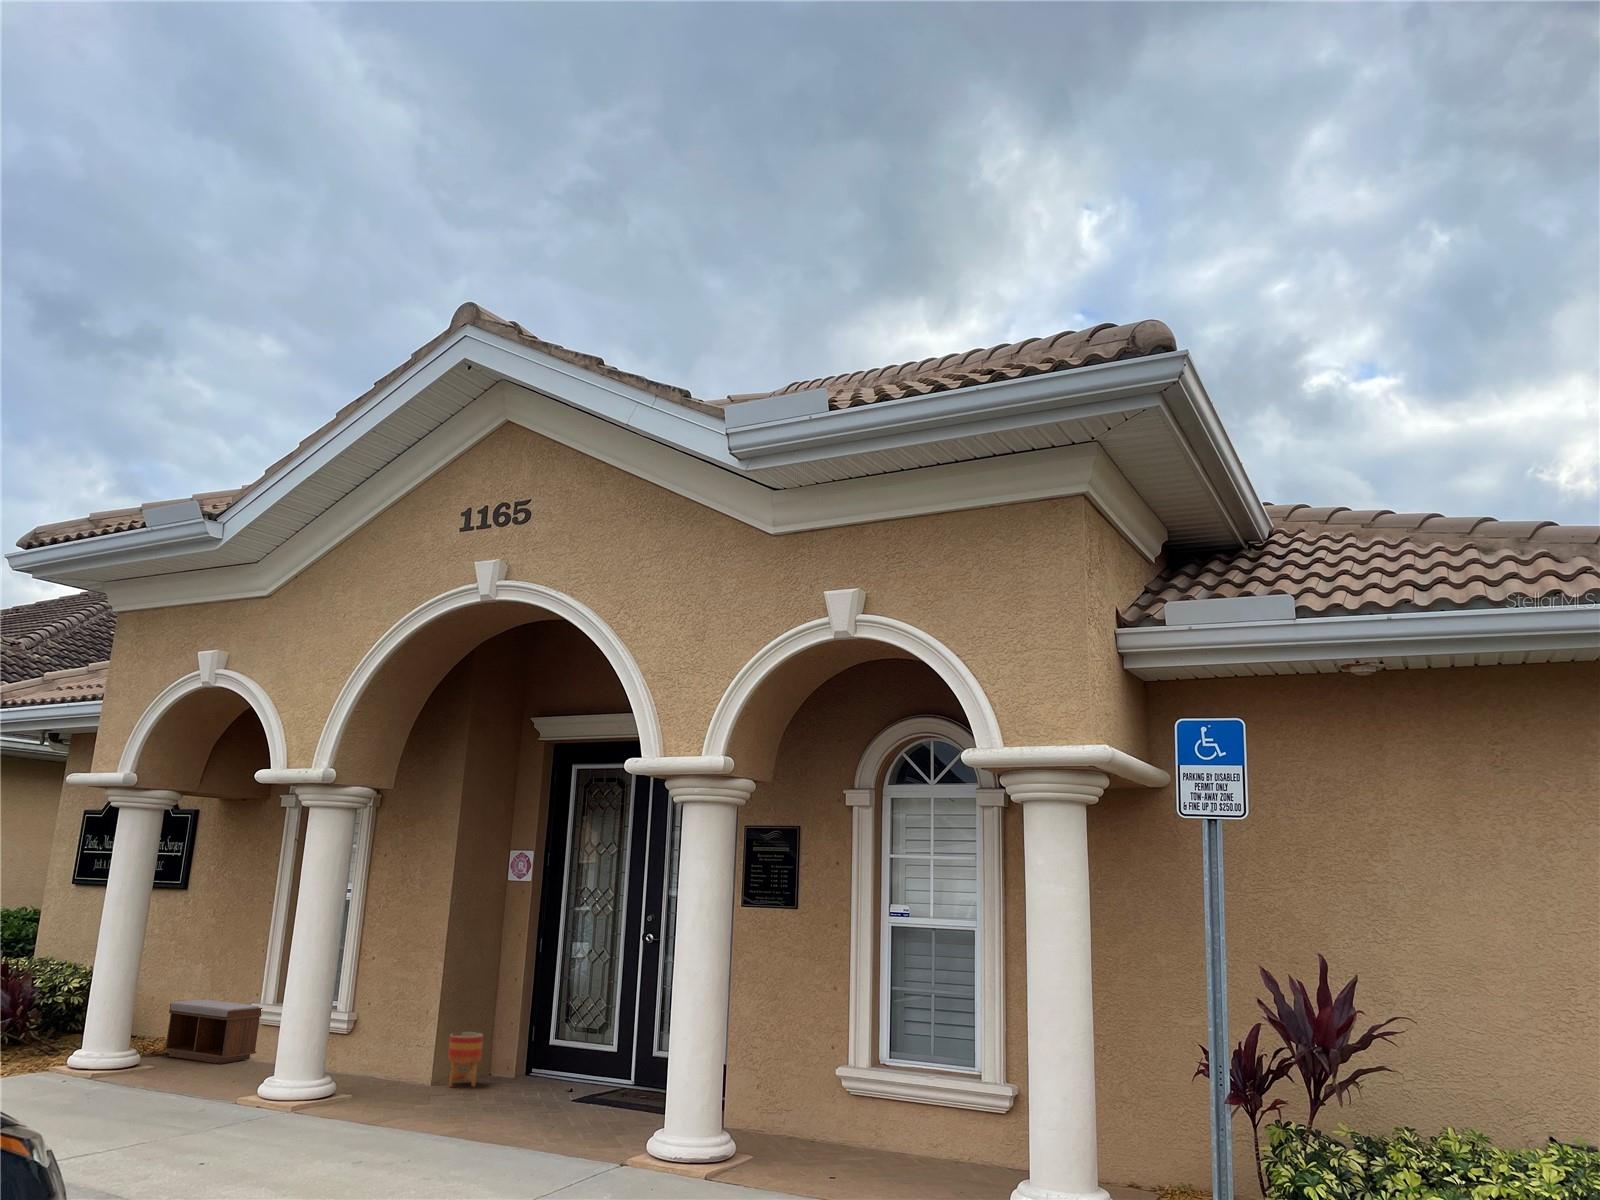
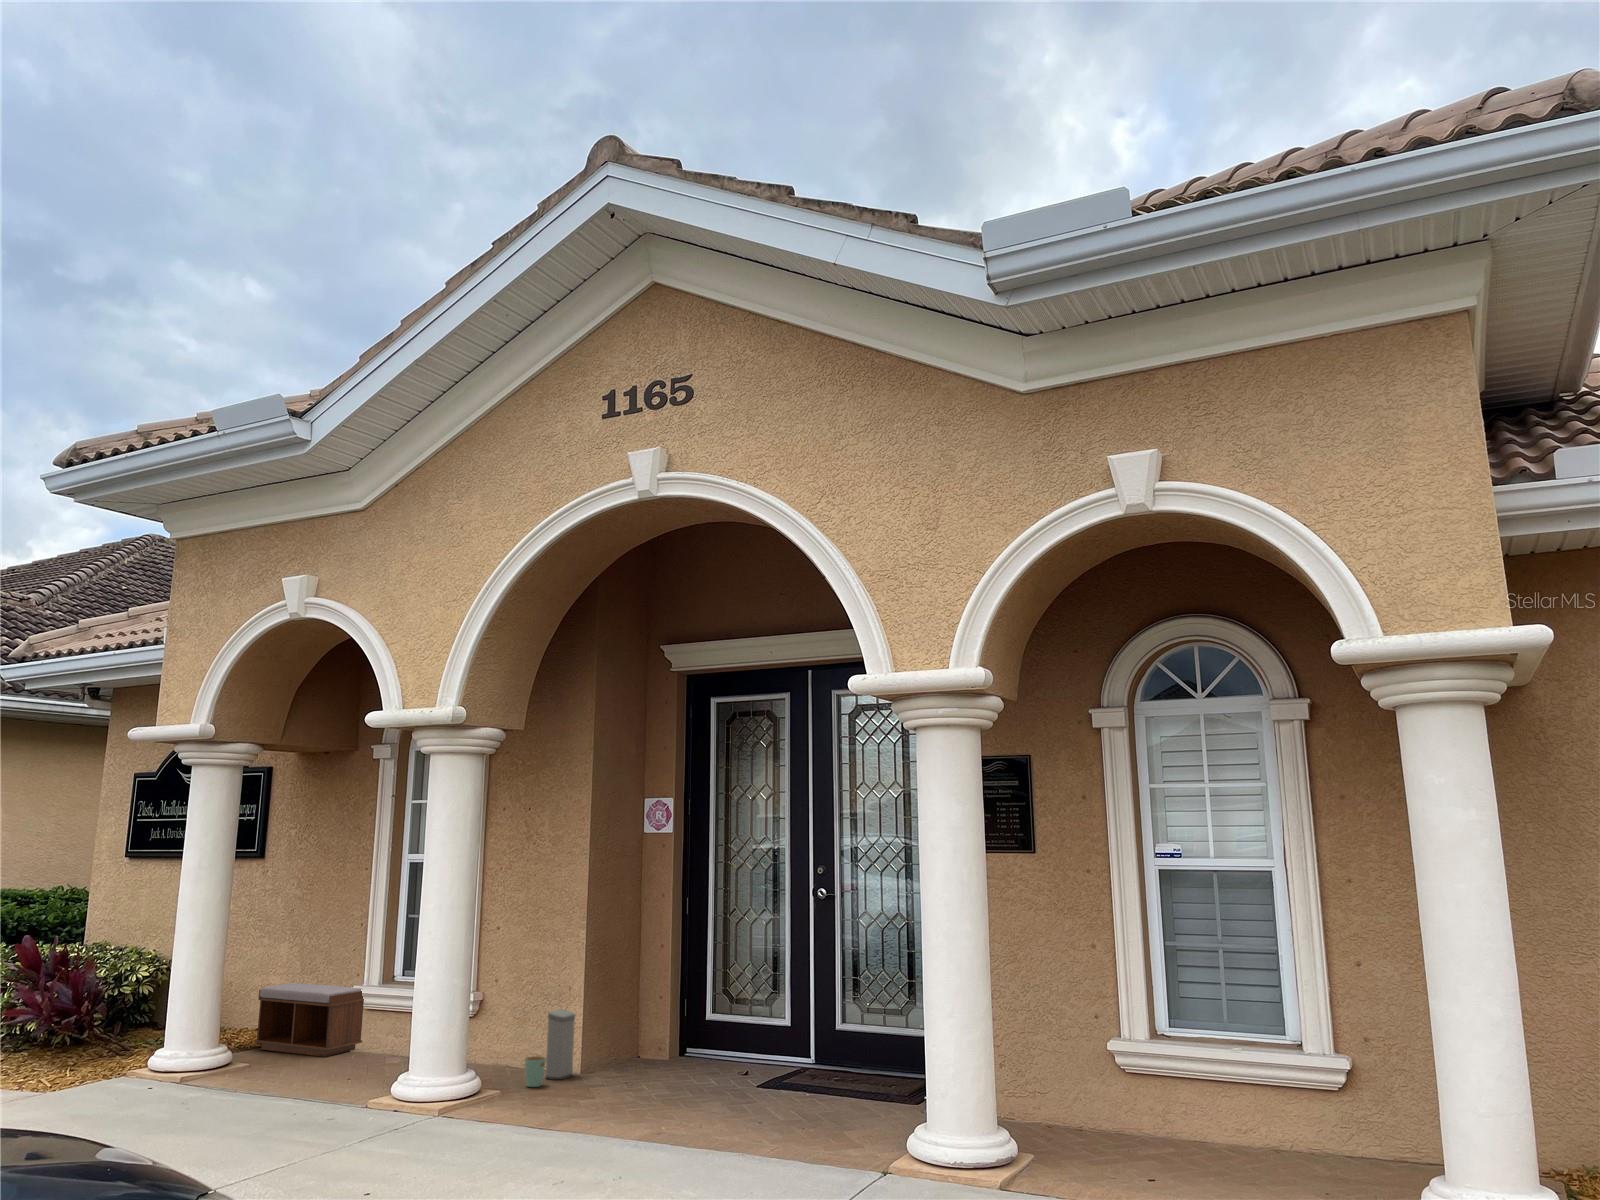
trash can: none [378,1028,429,1093] -> present [525,1009,575,1087]
planter: present [448,1032,483,1087] -> none [599,1011,637,1076]

